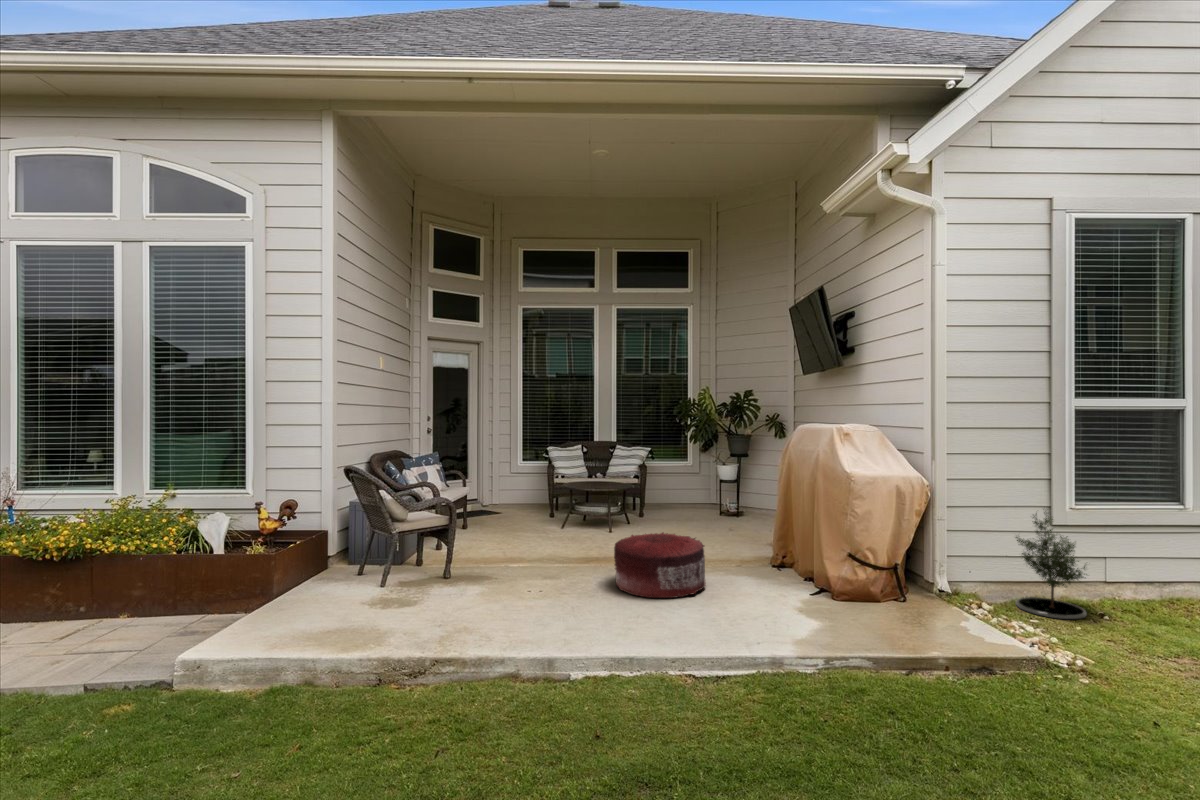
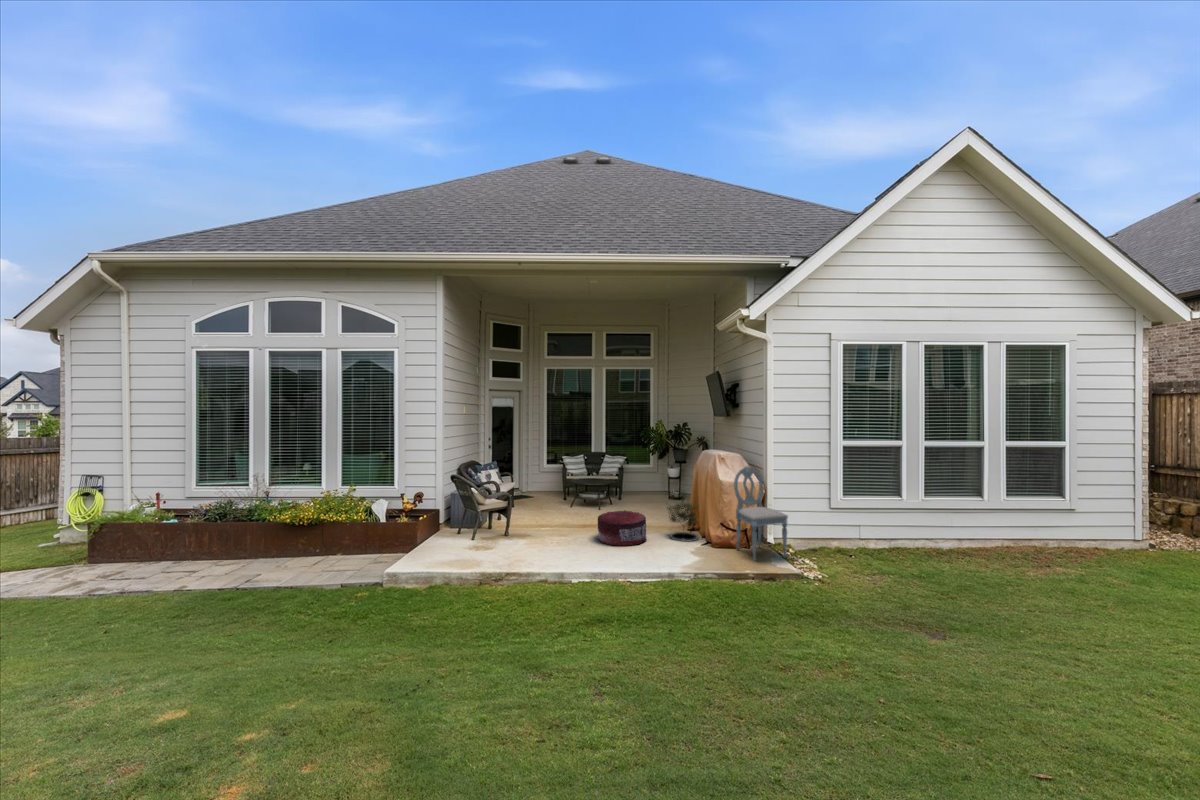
dining chair: none [877,446,991,629] -> present [734,466,788,561]
potted tree: present [1016,512,1087,619] -> present [667,489,698,542]

